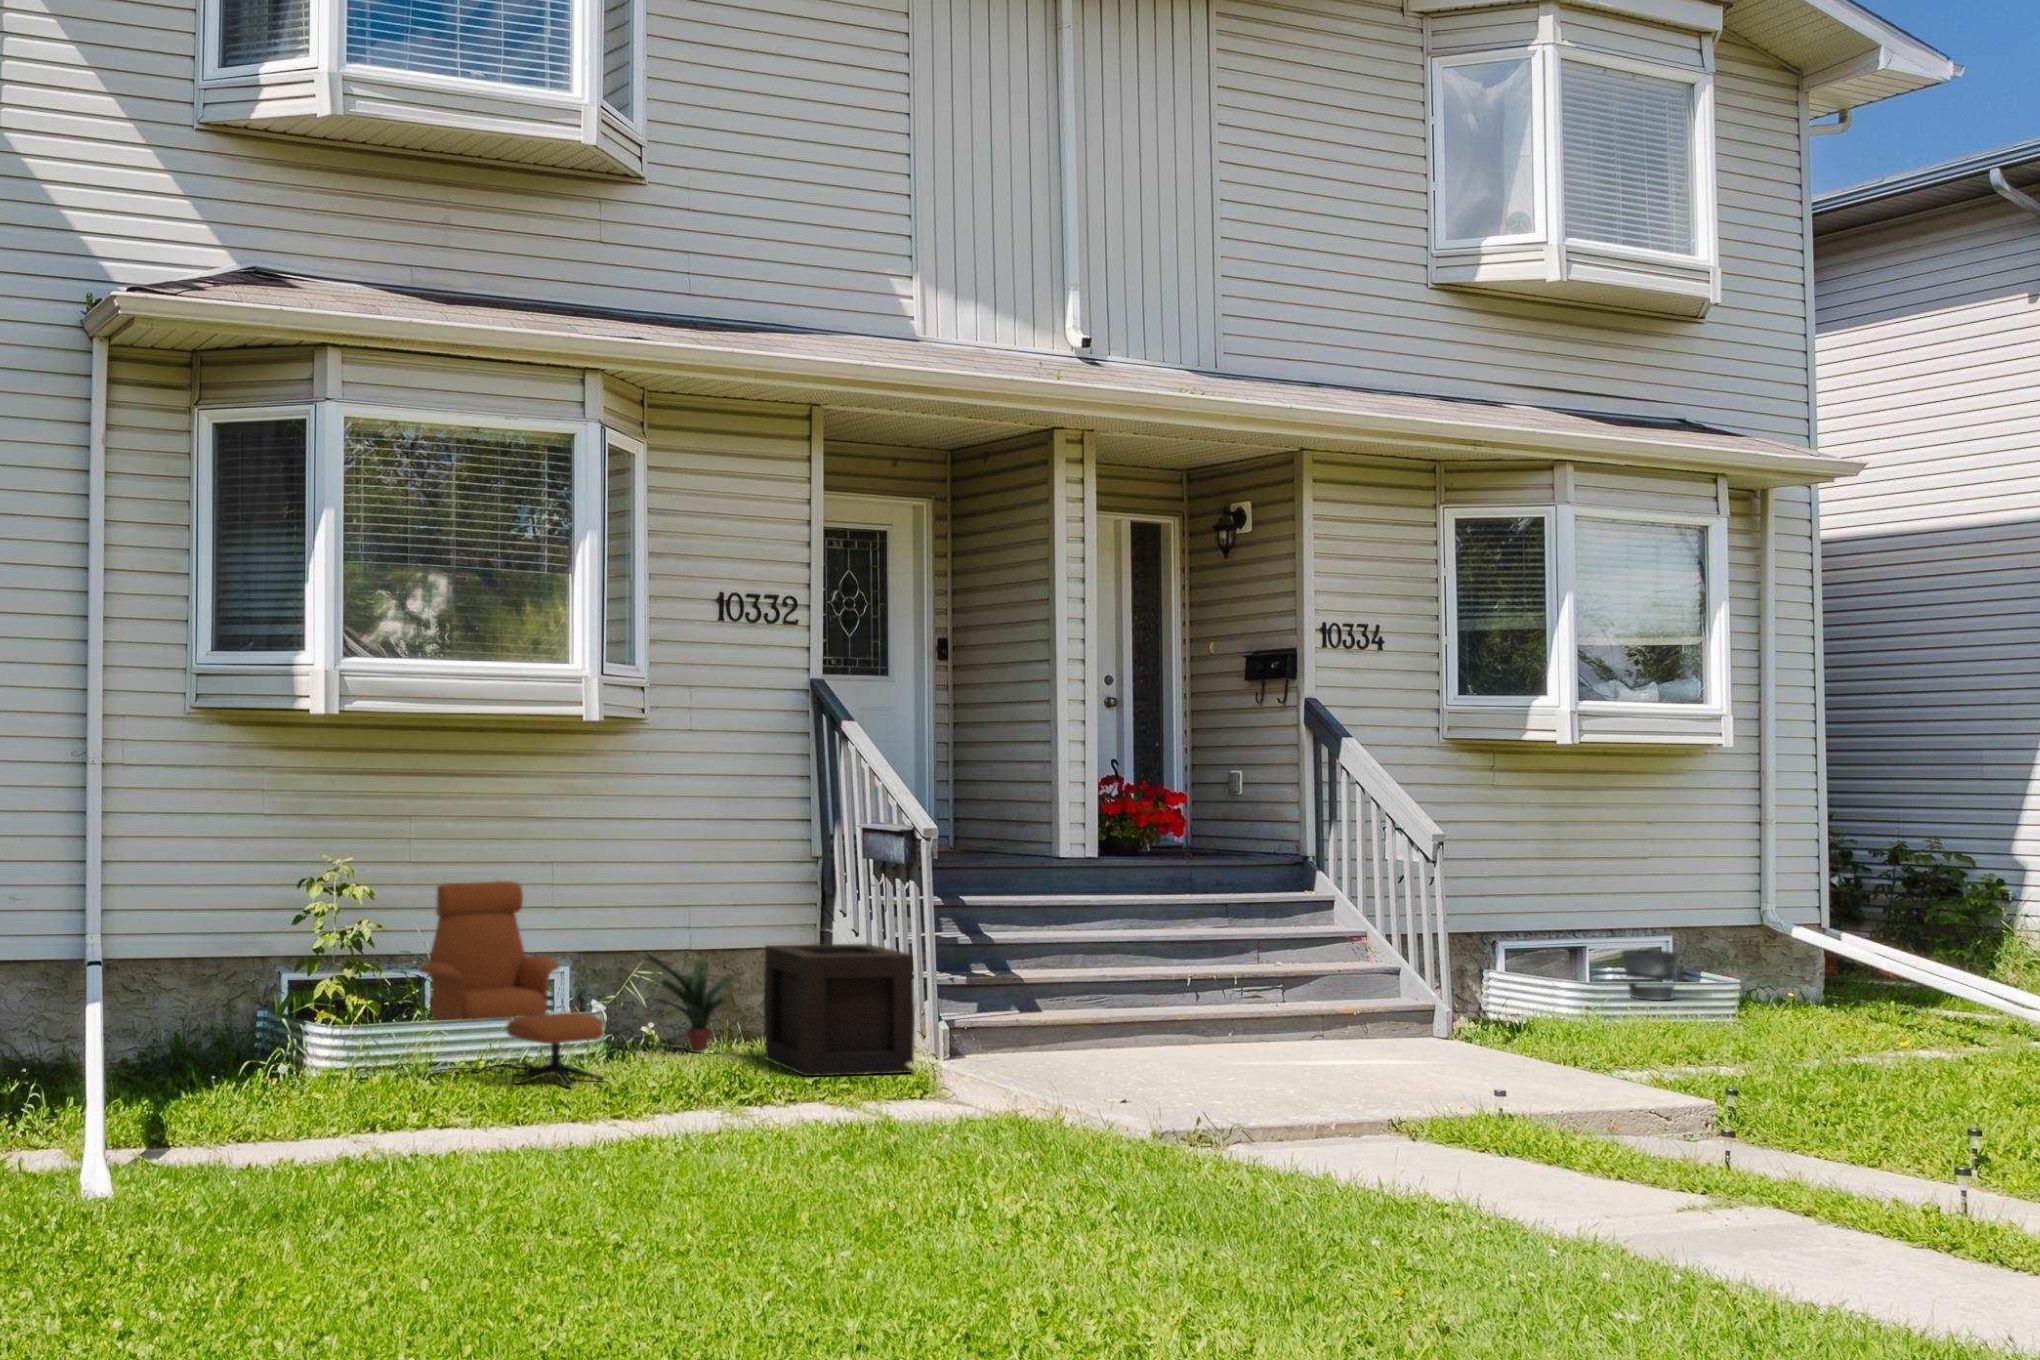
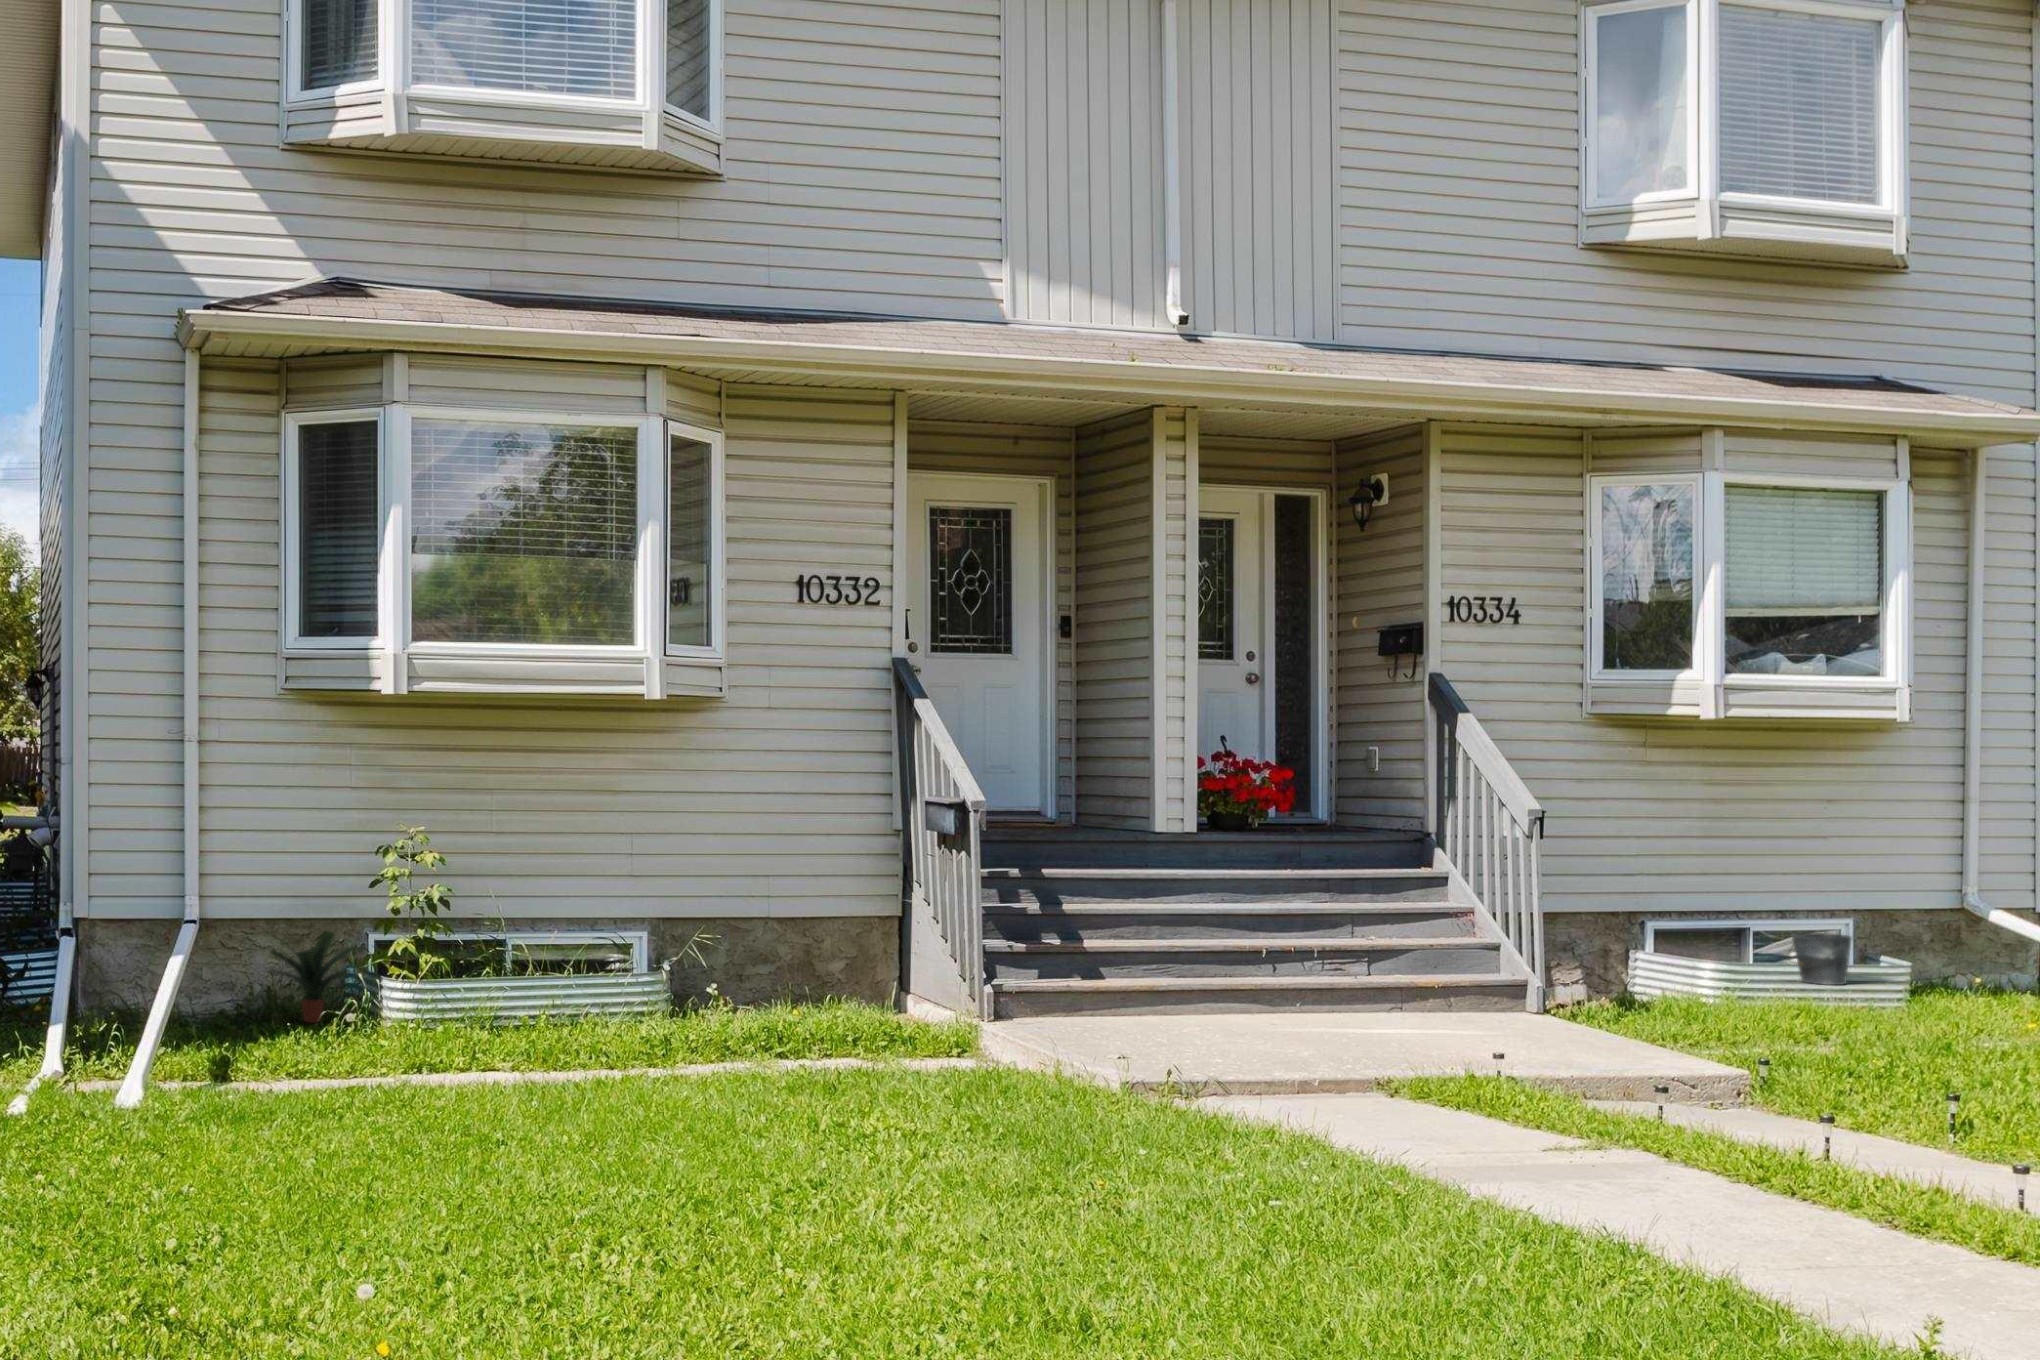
lounge chair: present [419,881,605,1087] -> none [490,848,655,1038]
wooden crate: present [764,944,915,1076] -> none [825,911,960,1034]
potted plant: present [647,956,738,1053] -> present [262,928,355,1023]

